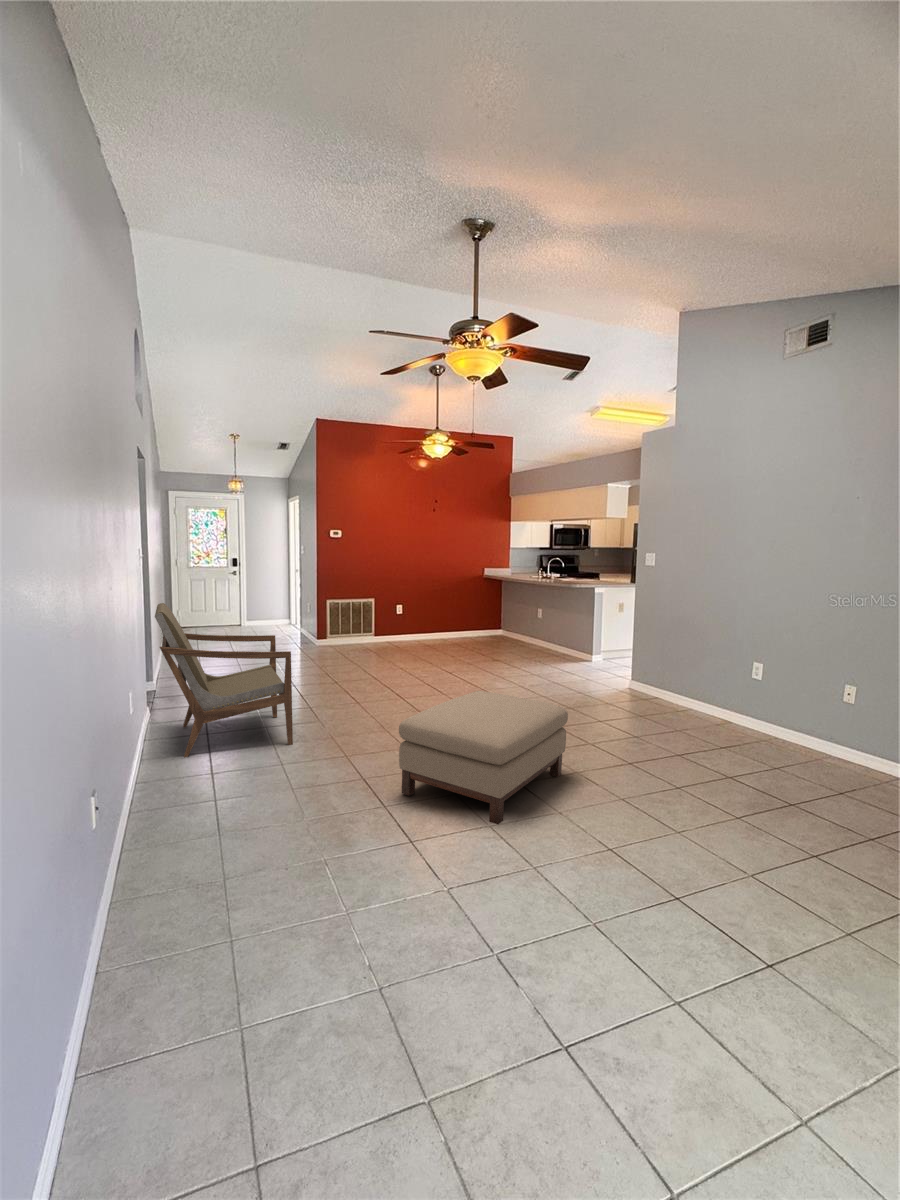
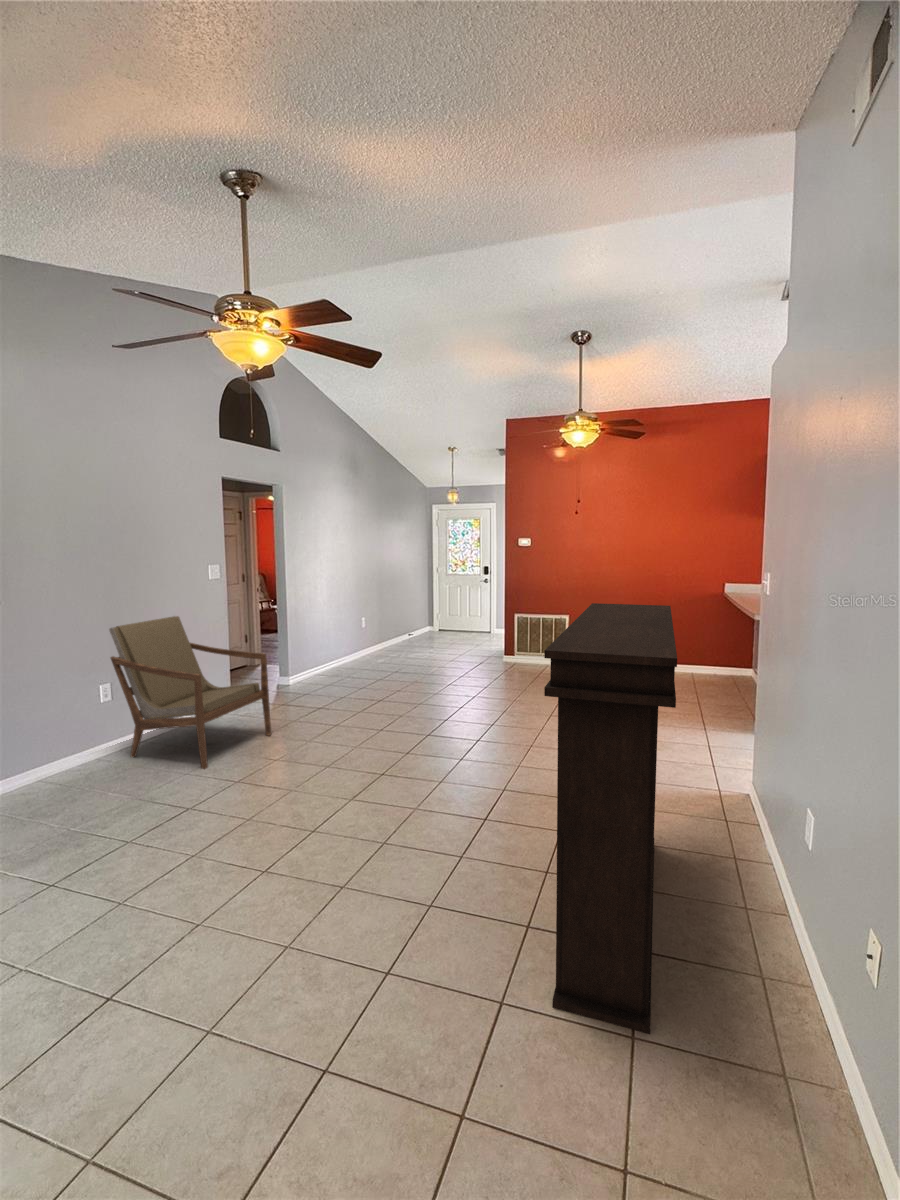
console table: none [601,570,761,754] -> present [544,603,677,1034]
ottoman: present [399,691,568,824] -> none [31,761,285,954]

